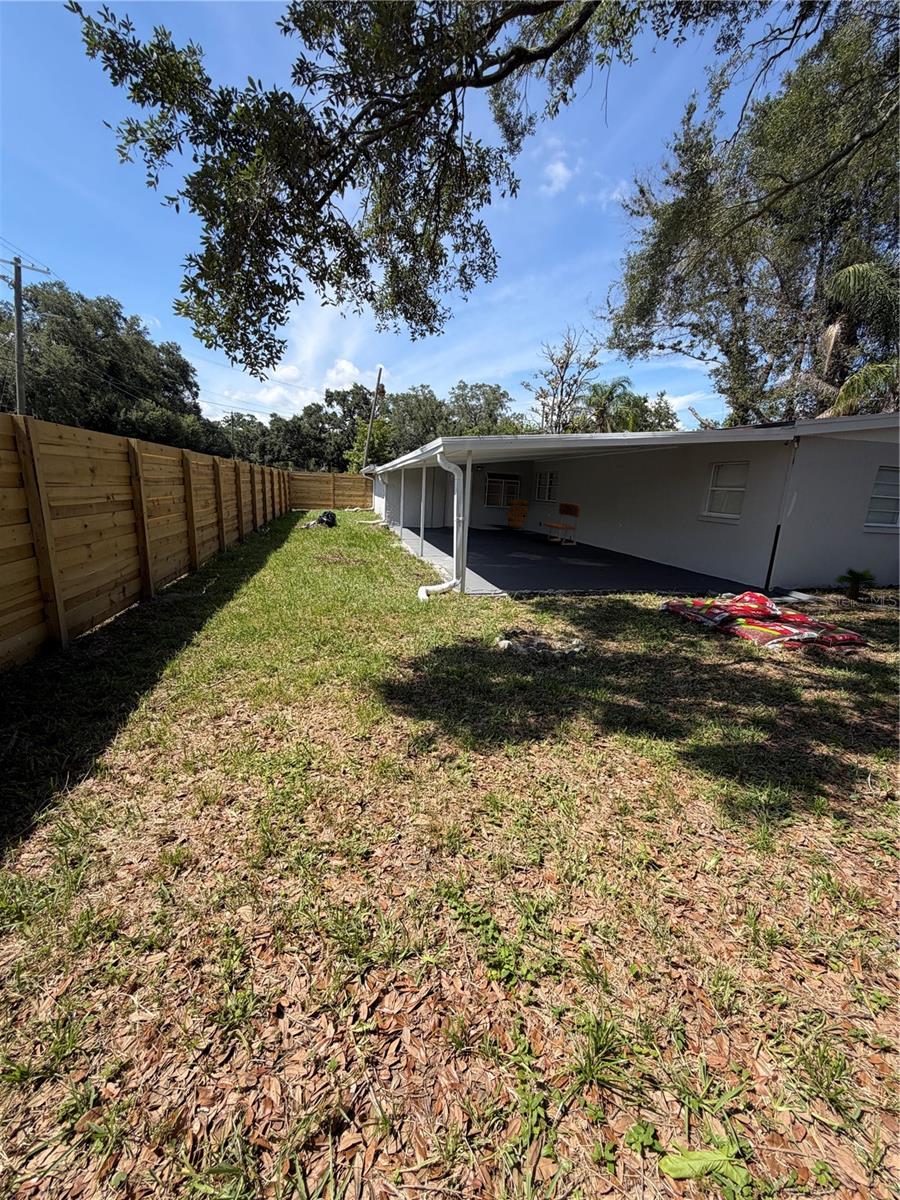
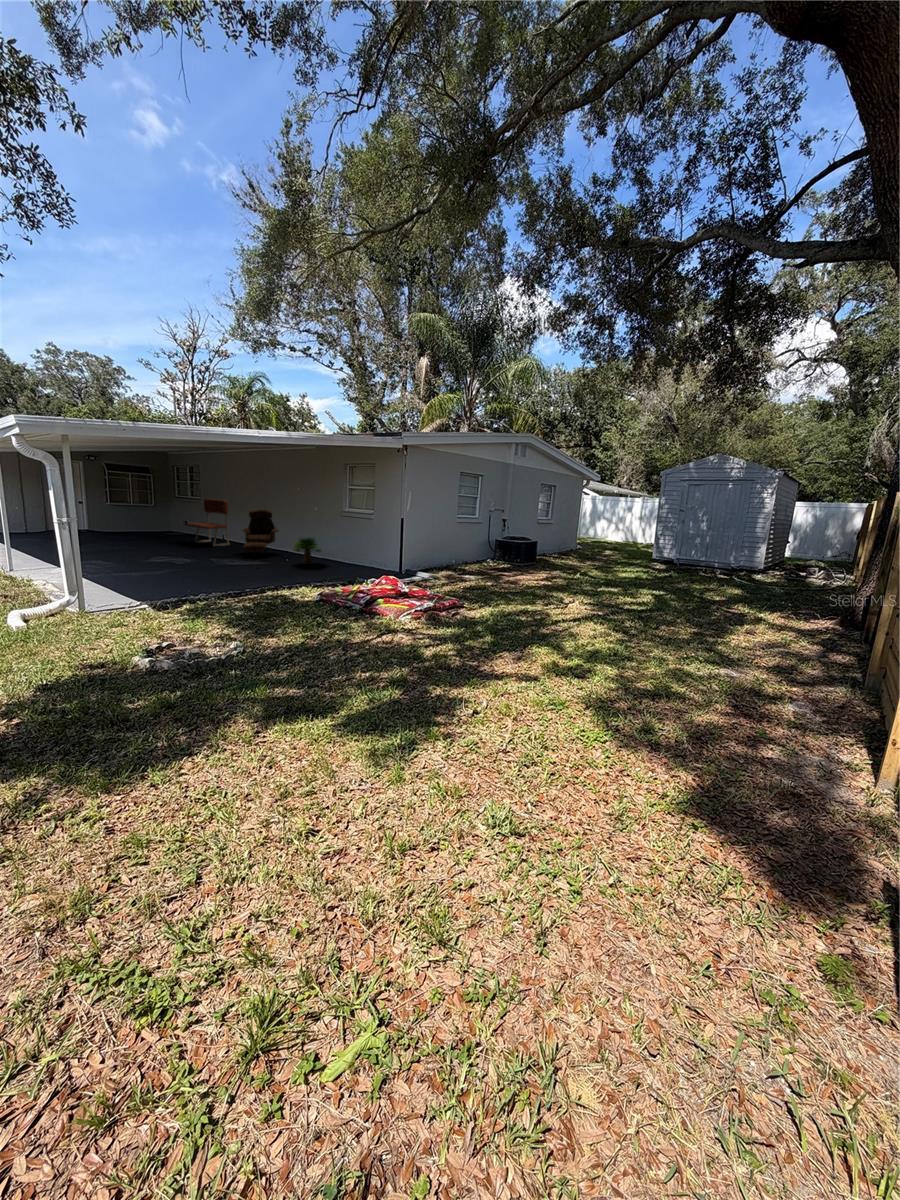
lounge chair: present [506,499,529,531] -> present [243,510,278,557]
potted plant: present [834,569,877,600] -> present [293,538,322,564]

